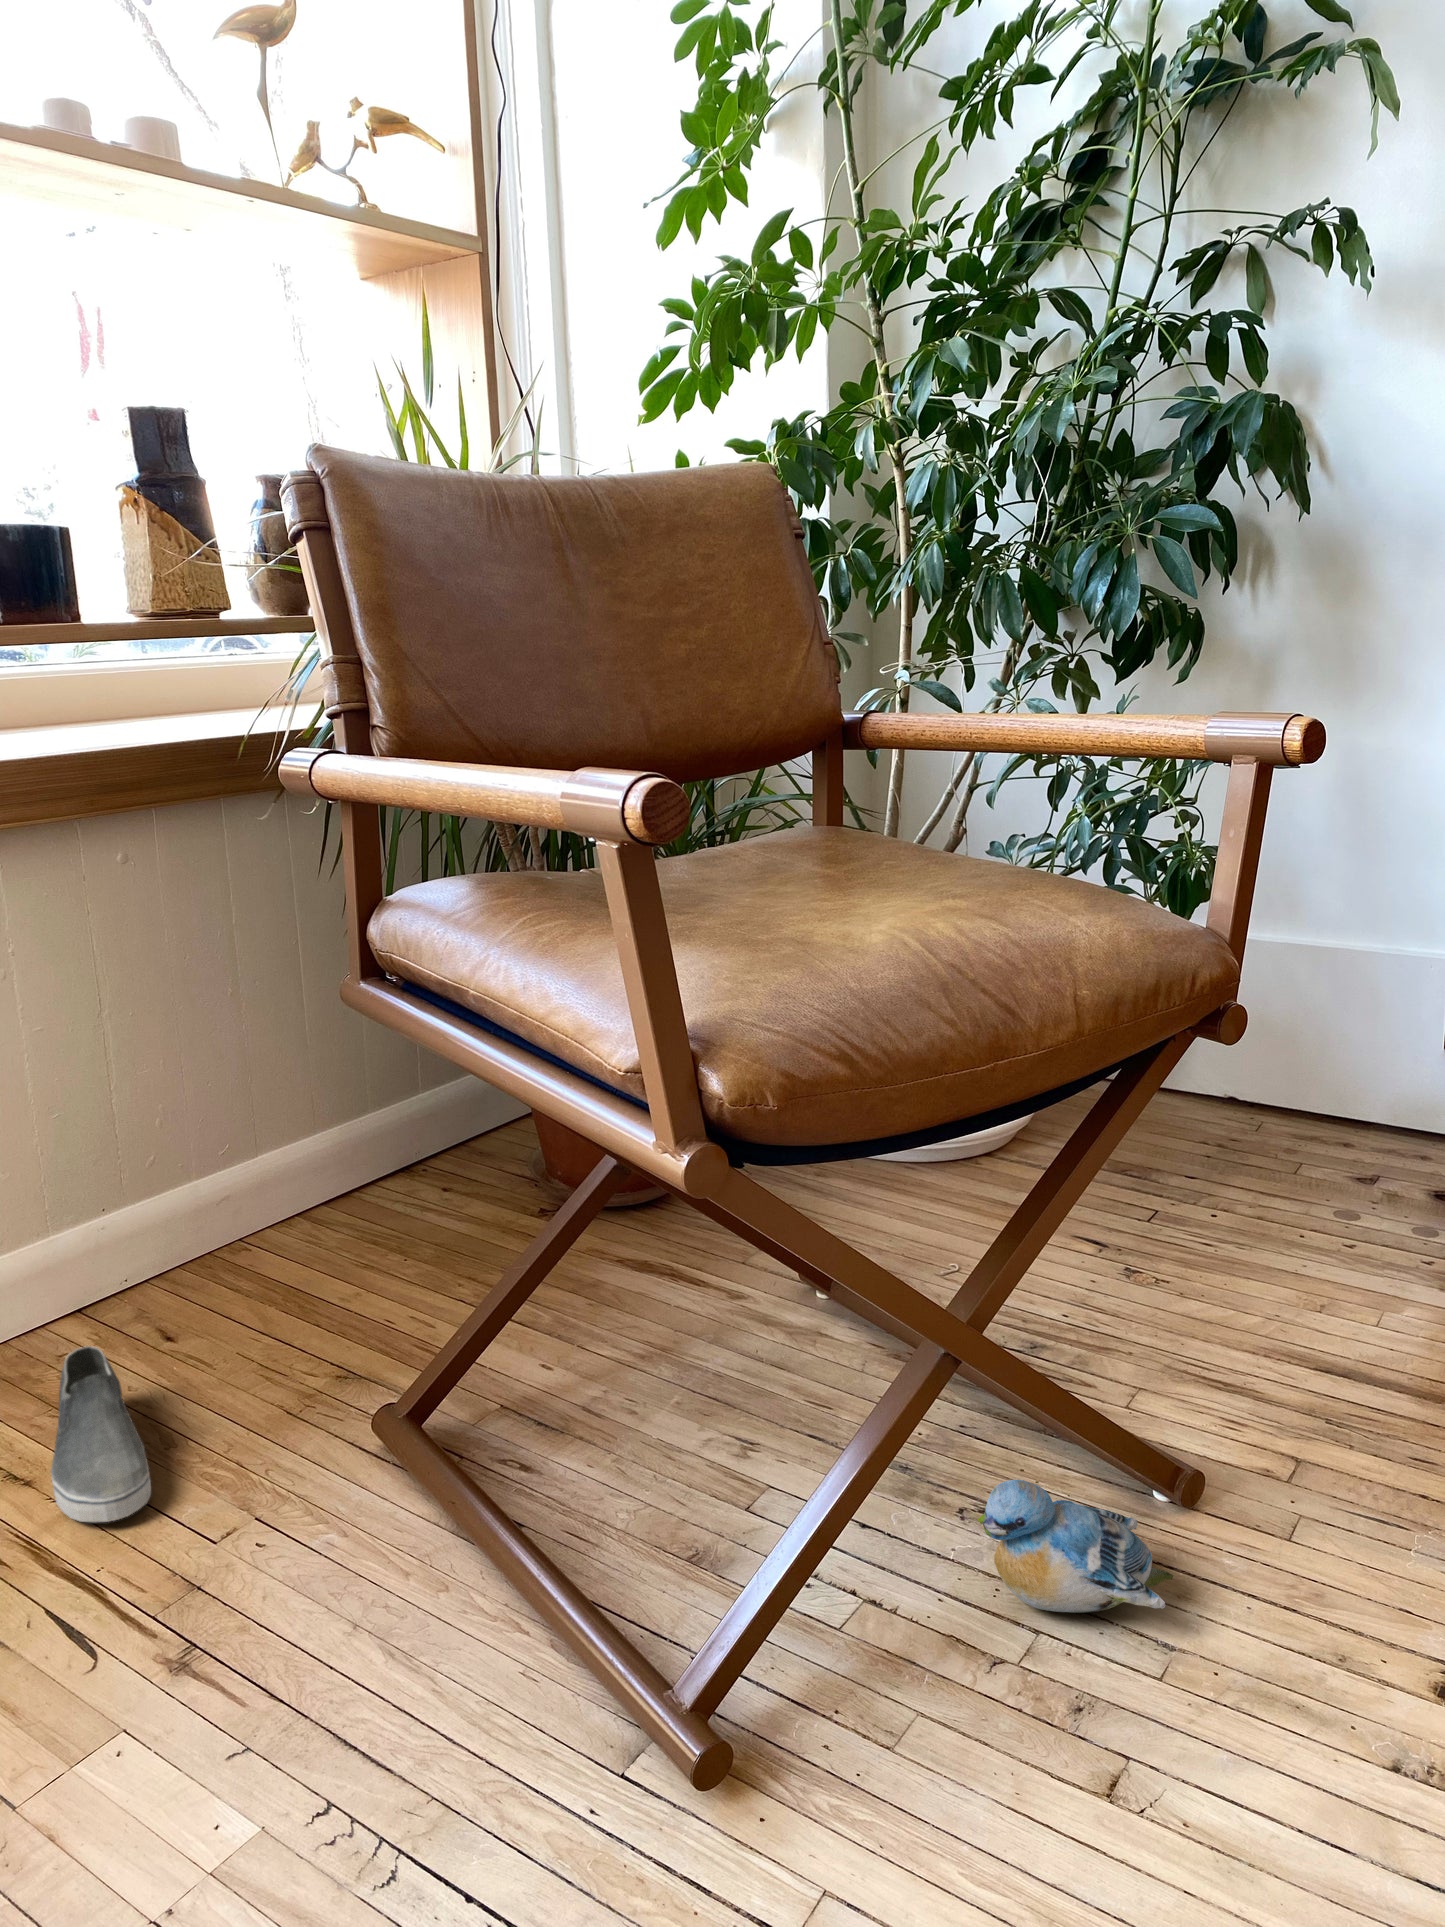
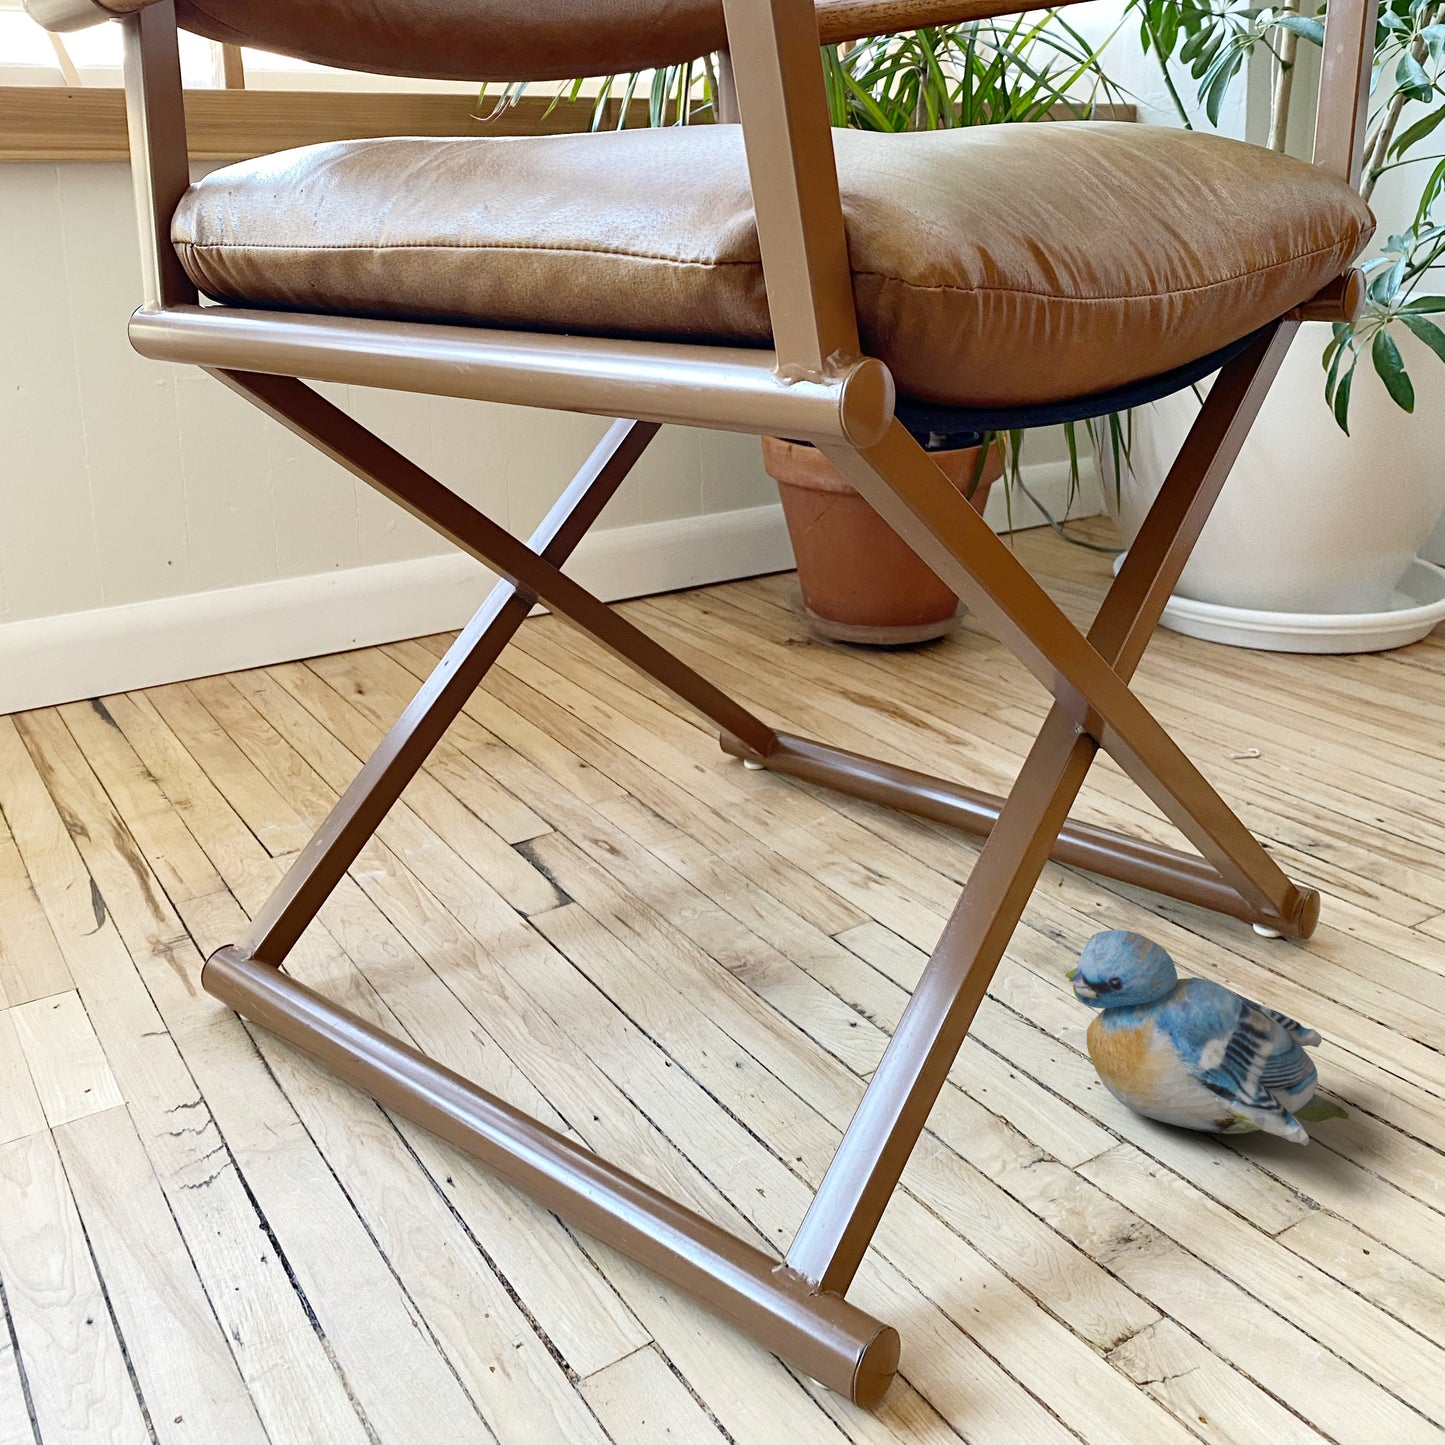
shoe: present [51,1346,151,1522] -> none [161,665,277,818]

